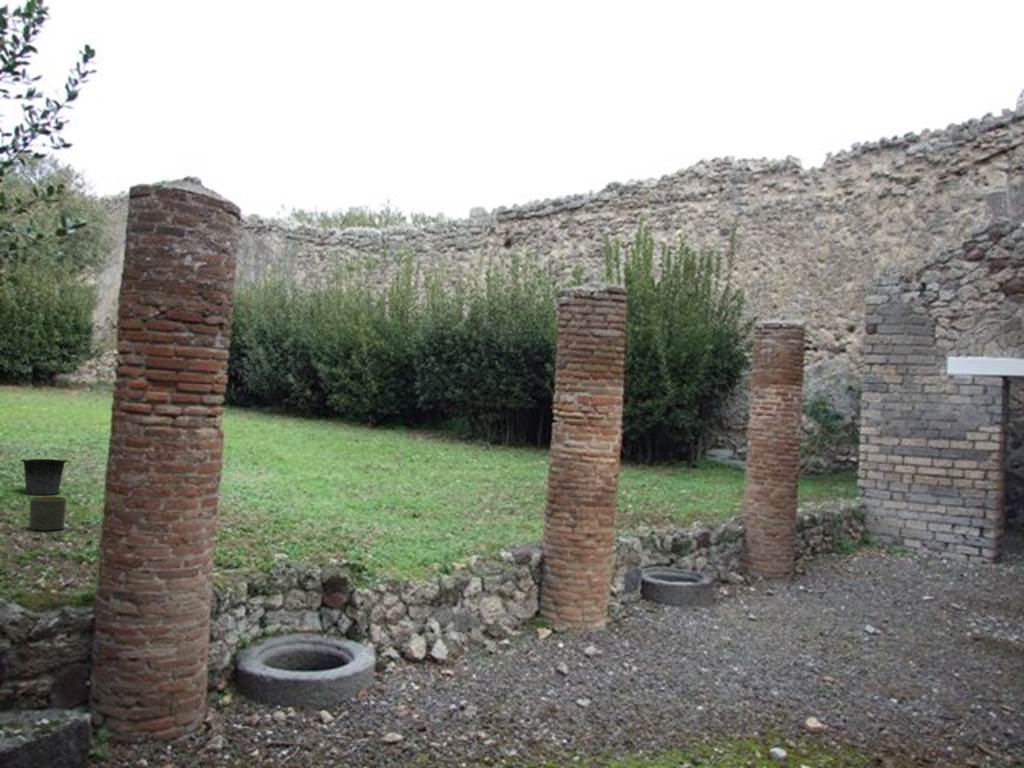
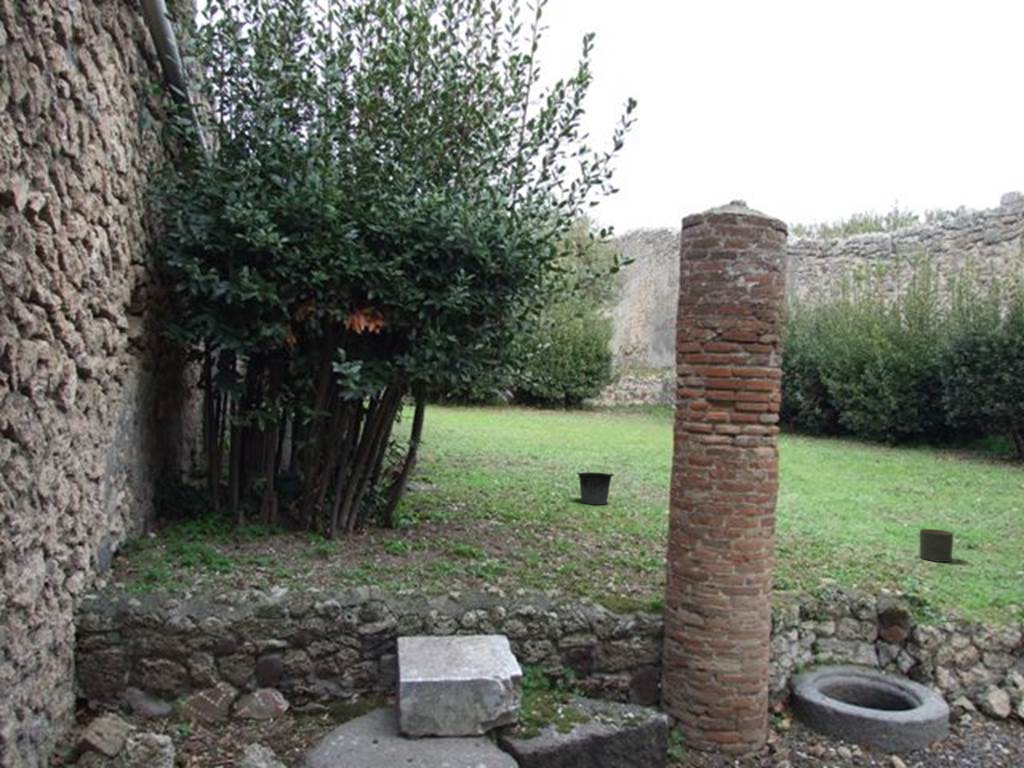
planter: present [29,496,66,530] -> present [920,529,954,562]

